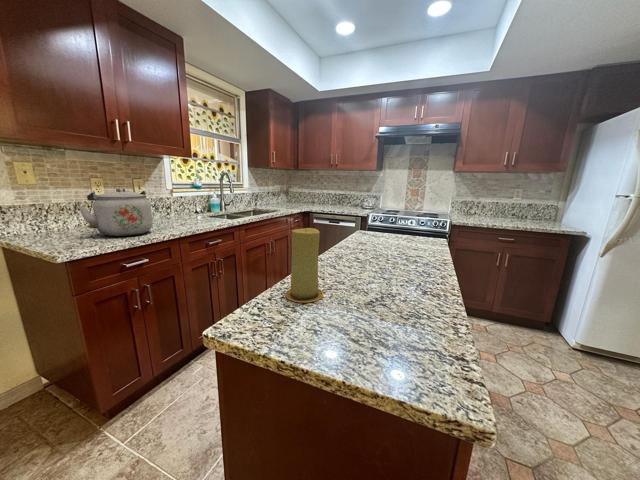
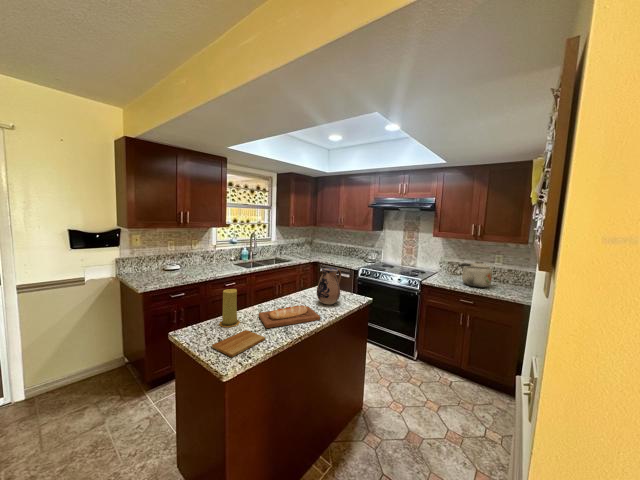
kettle: present [78,188,153,236] -> present [459,261,492,287]
ceramic pitcher: none [387,198,424,251] -> present [317,268,341,305]
bread loaf: none [338,252,436,294] -> present [258,305,320,328]
cutting board: none [340,303,417,368] -> present [212,330,265,357]

